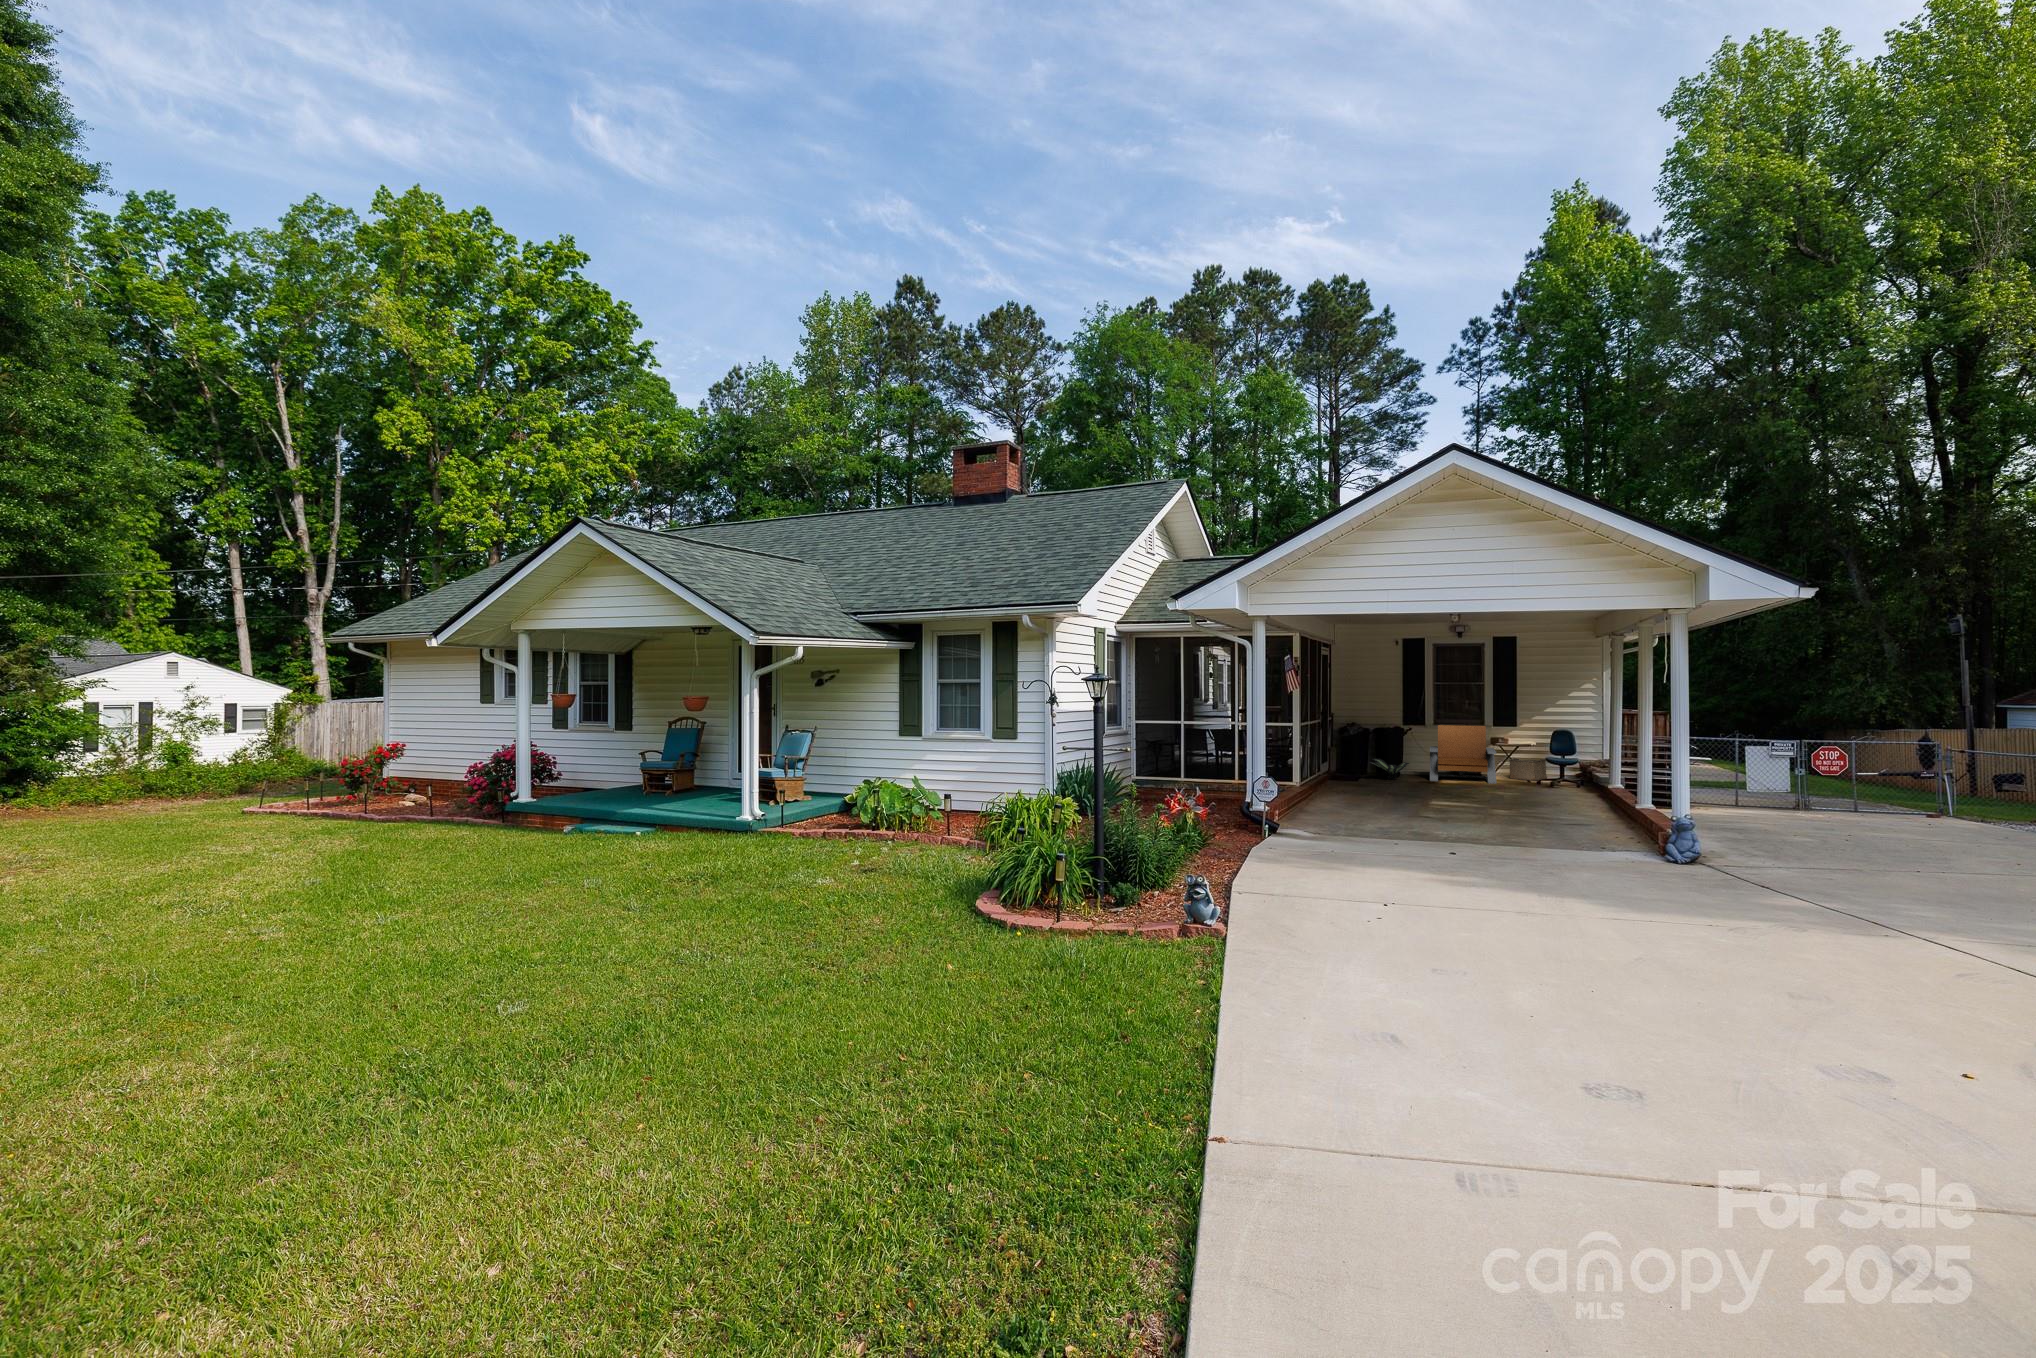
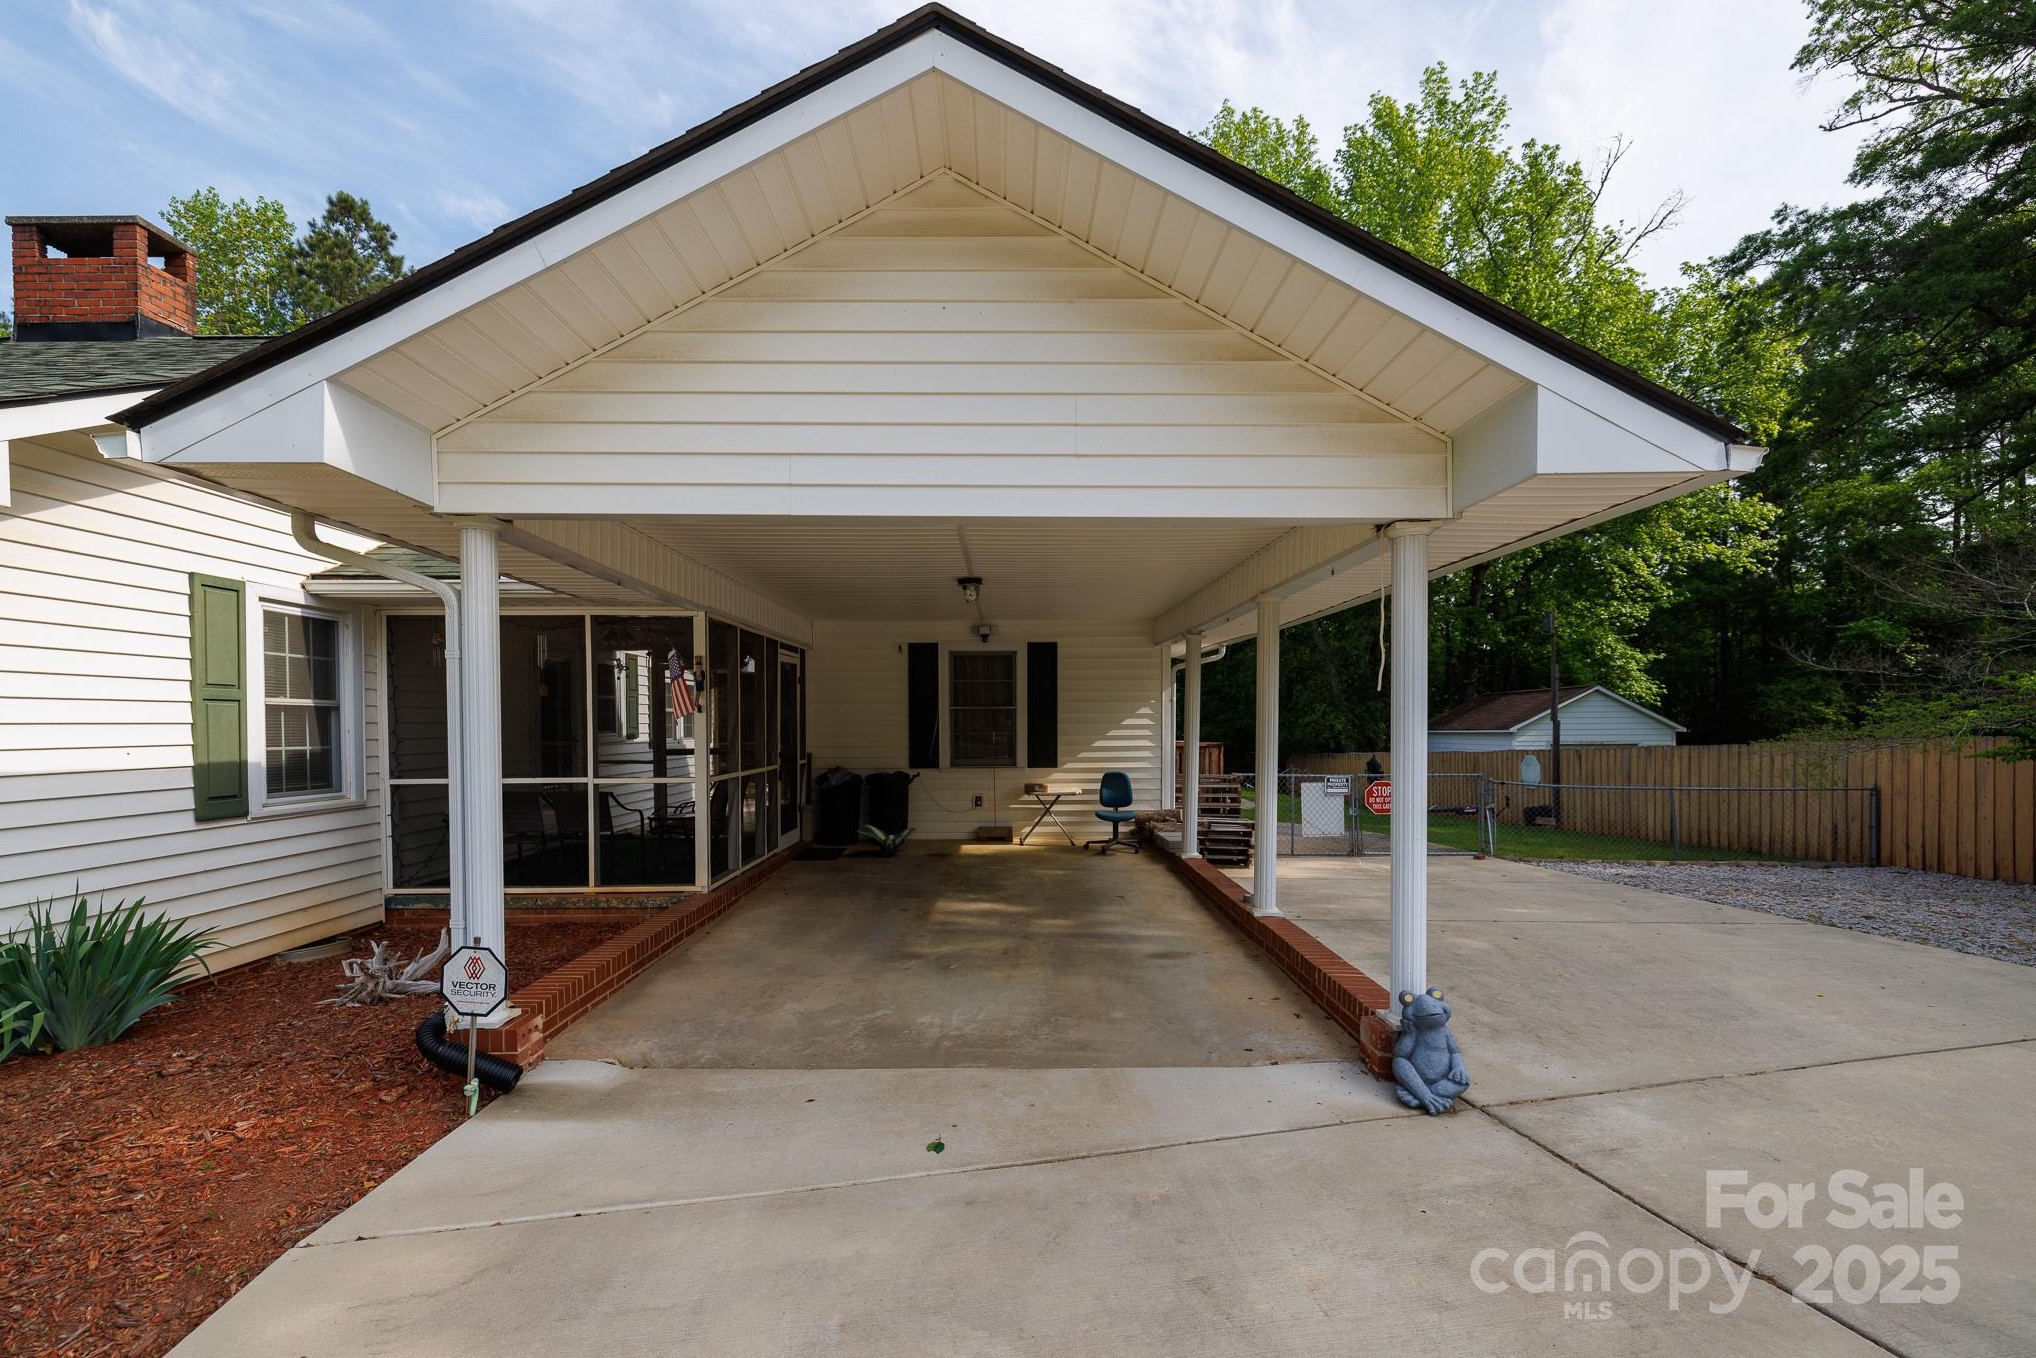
lounge chair: present [1430,725,1497,784] -> none [944,768,1034,855]
storage bin: present [1509,759,1547,781] -> none [1049,812,1095,845]

